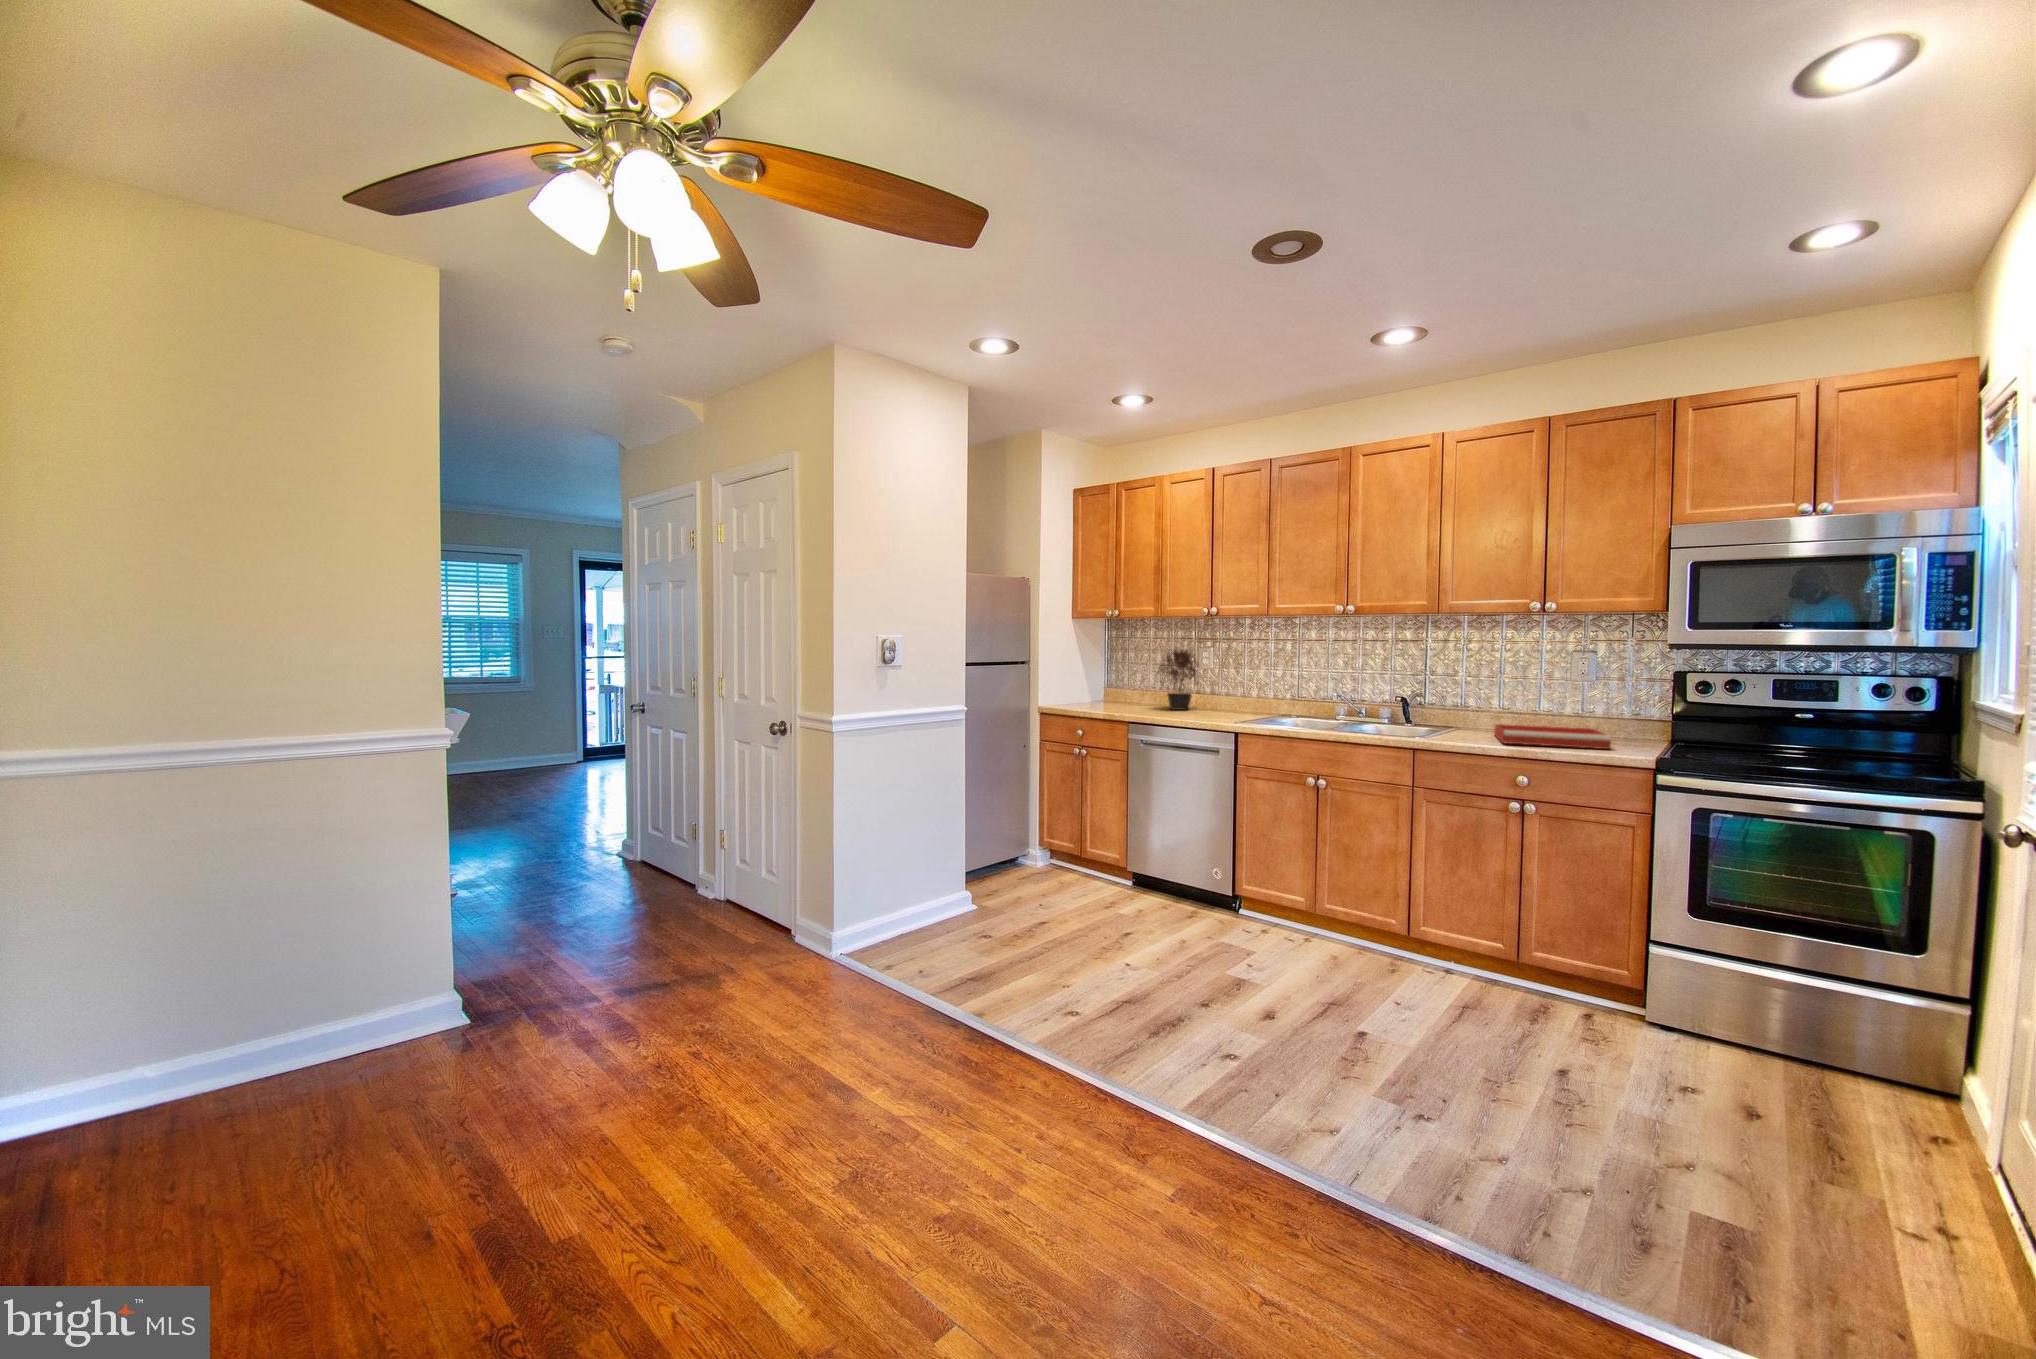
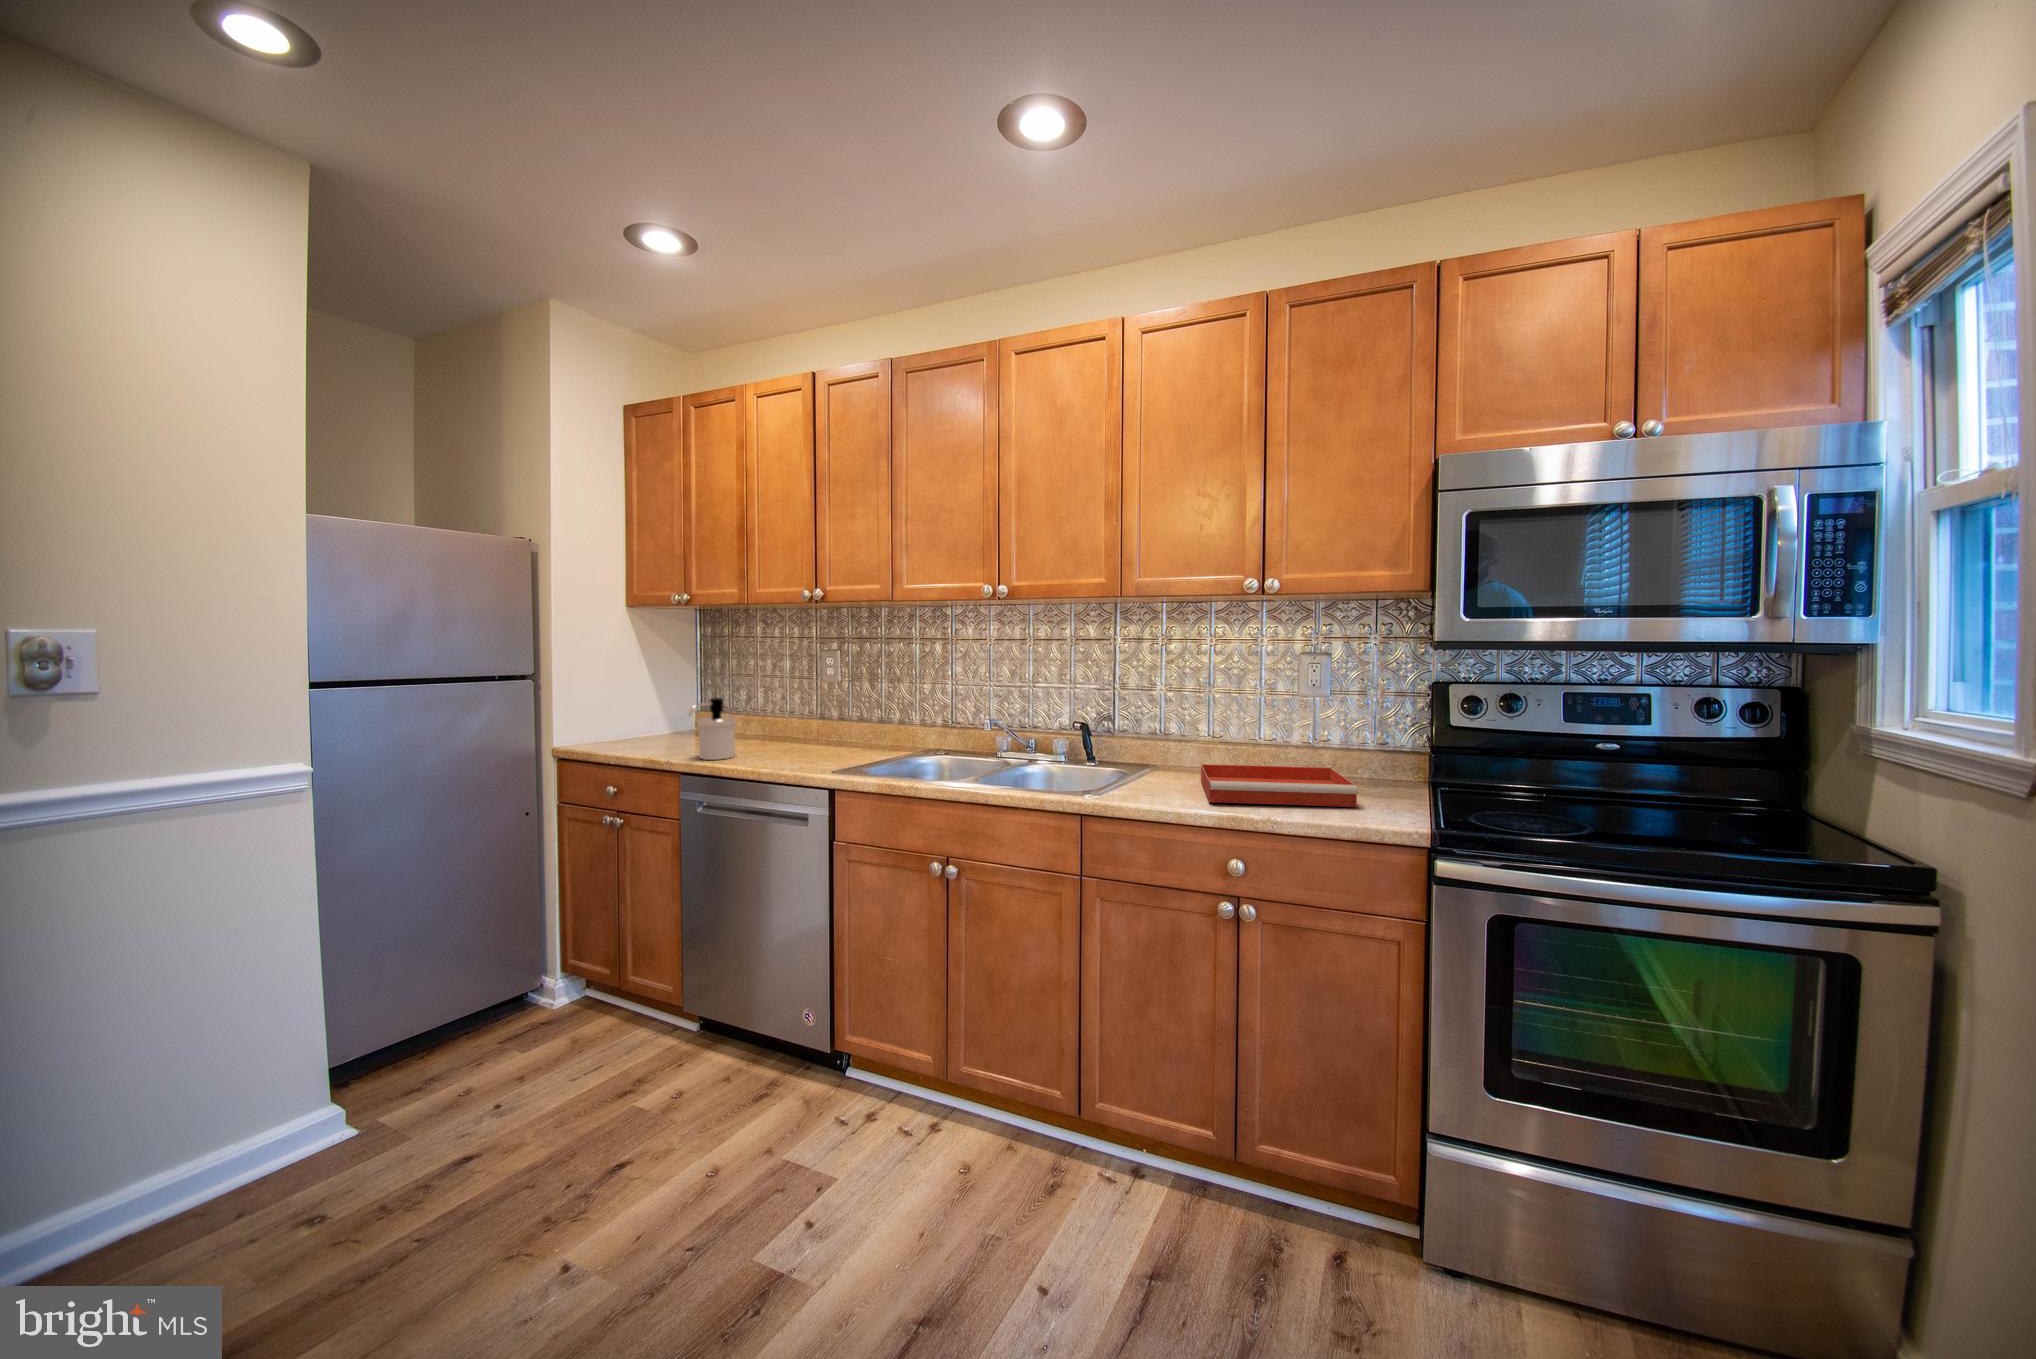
potted plant: present [1158,649,1199,710] -> none [751,650,823,745]
soap dispenser: none [1133,677,1156,716] -> present [689,698,736,760]

